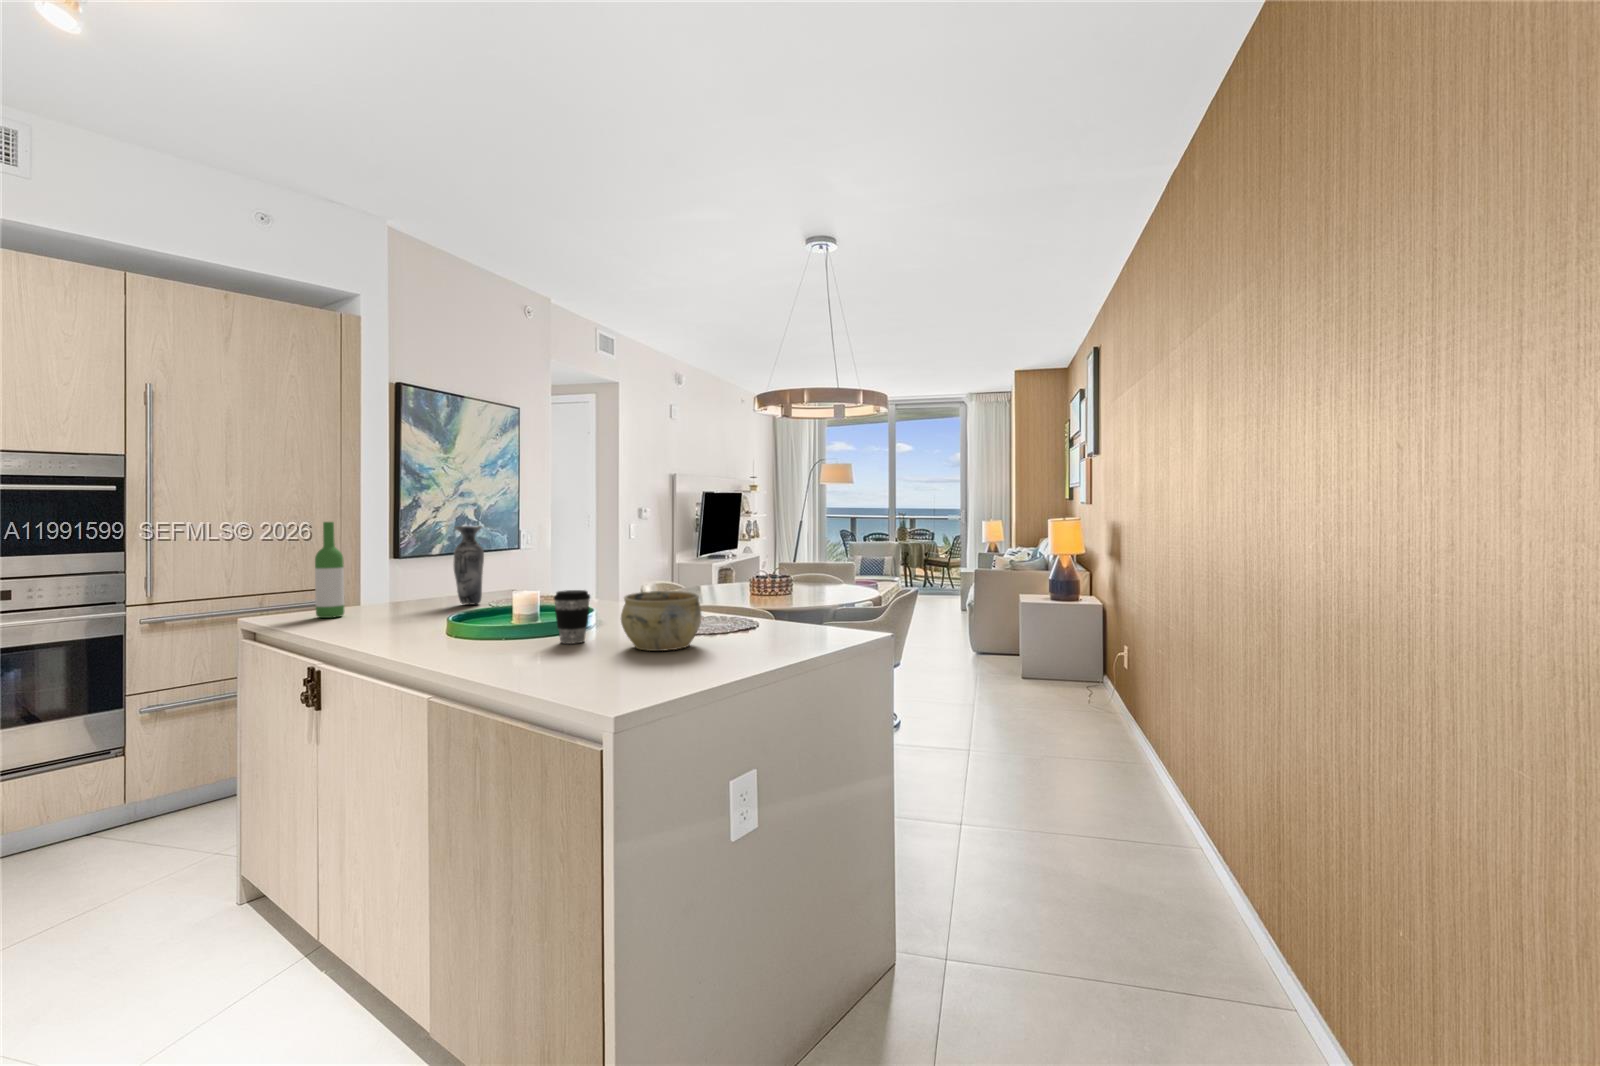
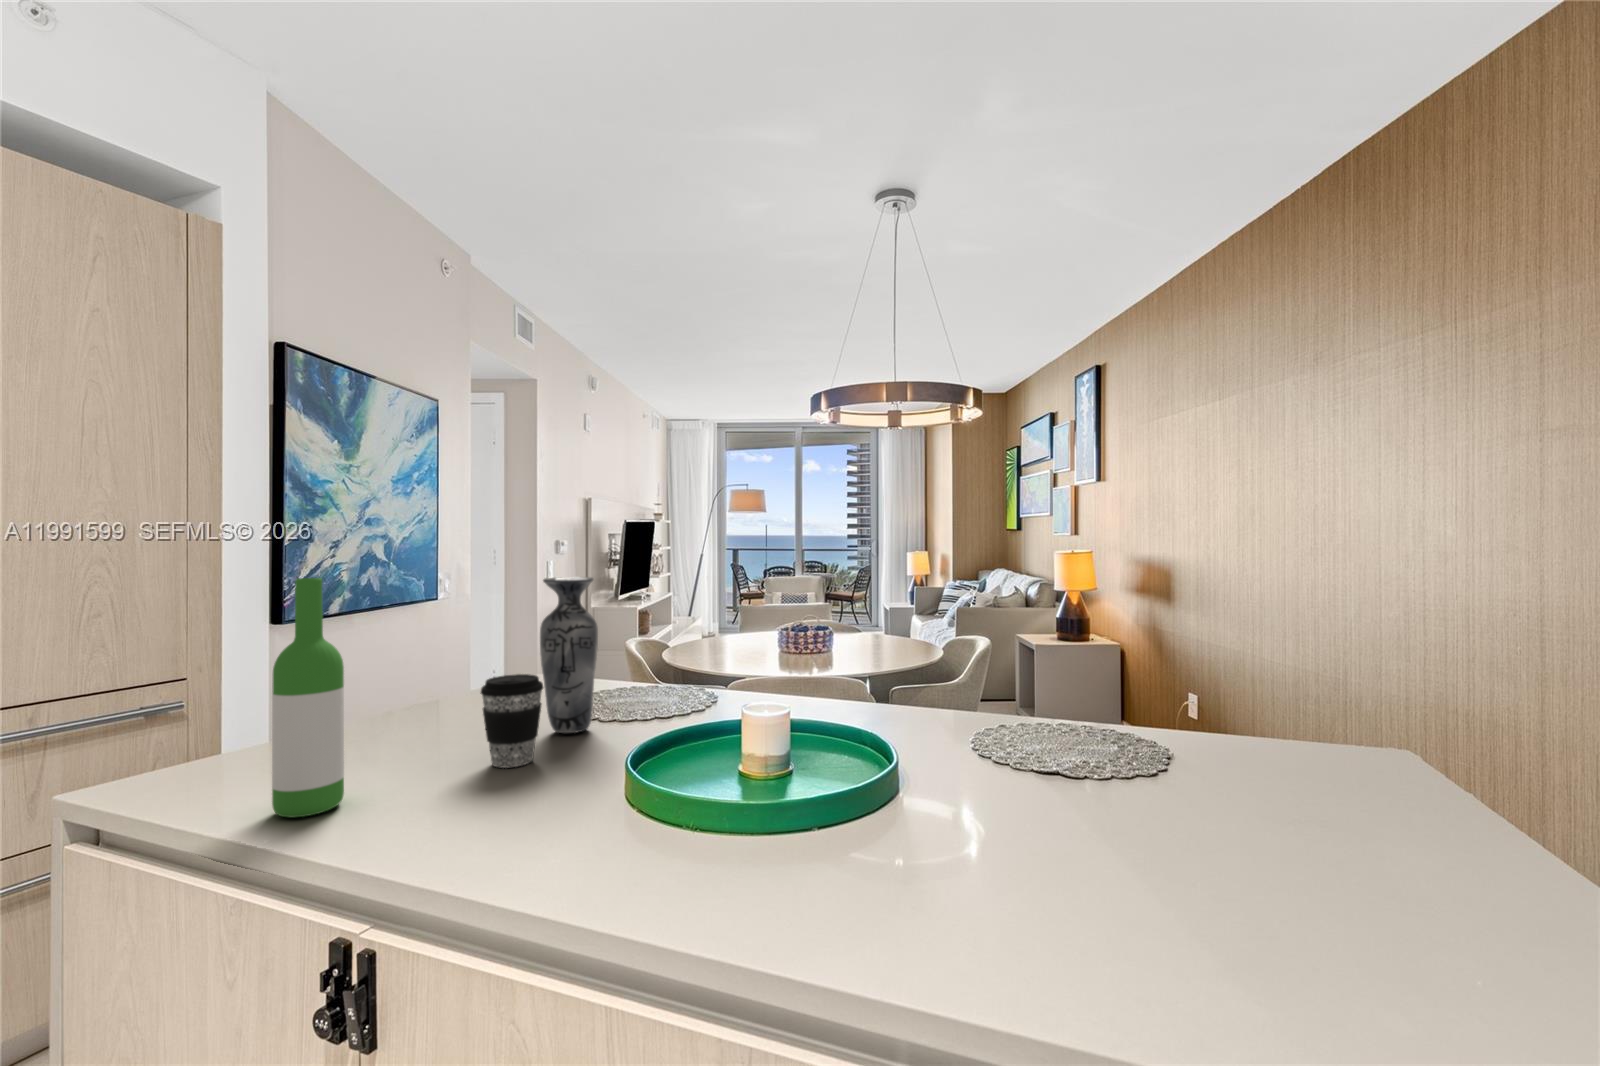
coffee cup: present [554,590,590,644] -> present [481,674,543,768]
ceramic bowl: present [621,591,702,651] -> none [1244,726,1487,904]

